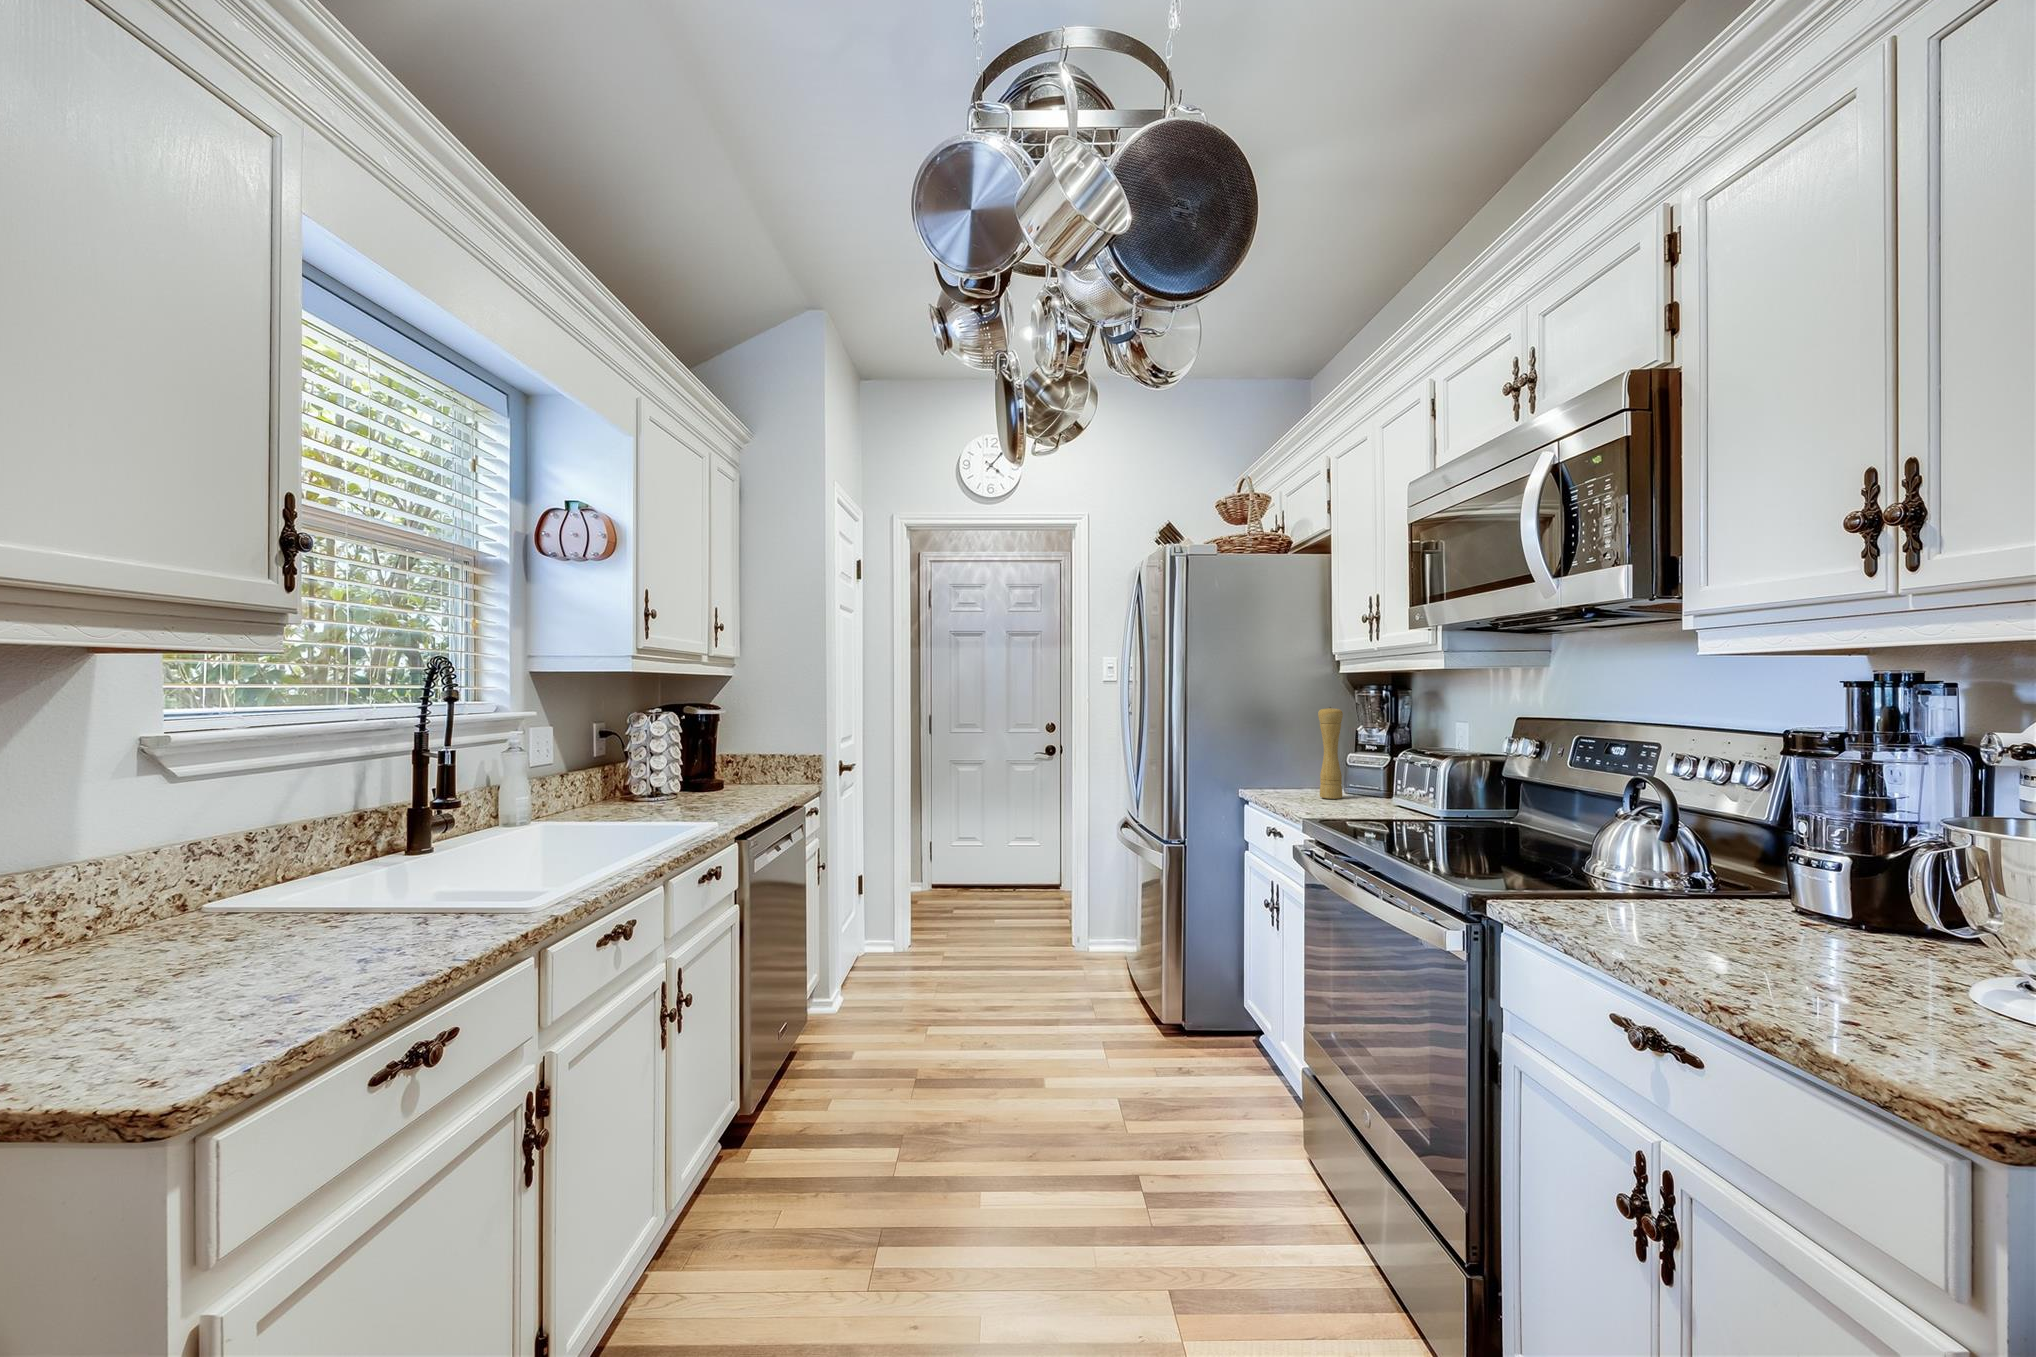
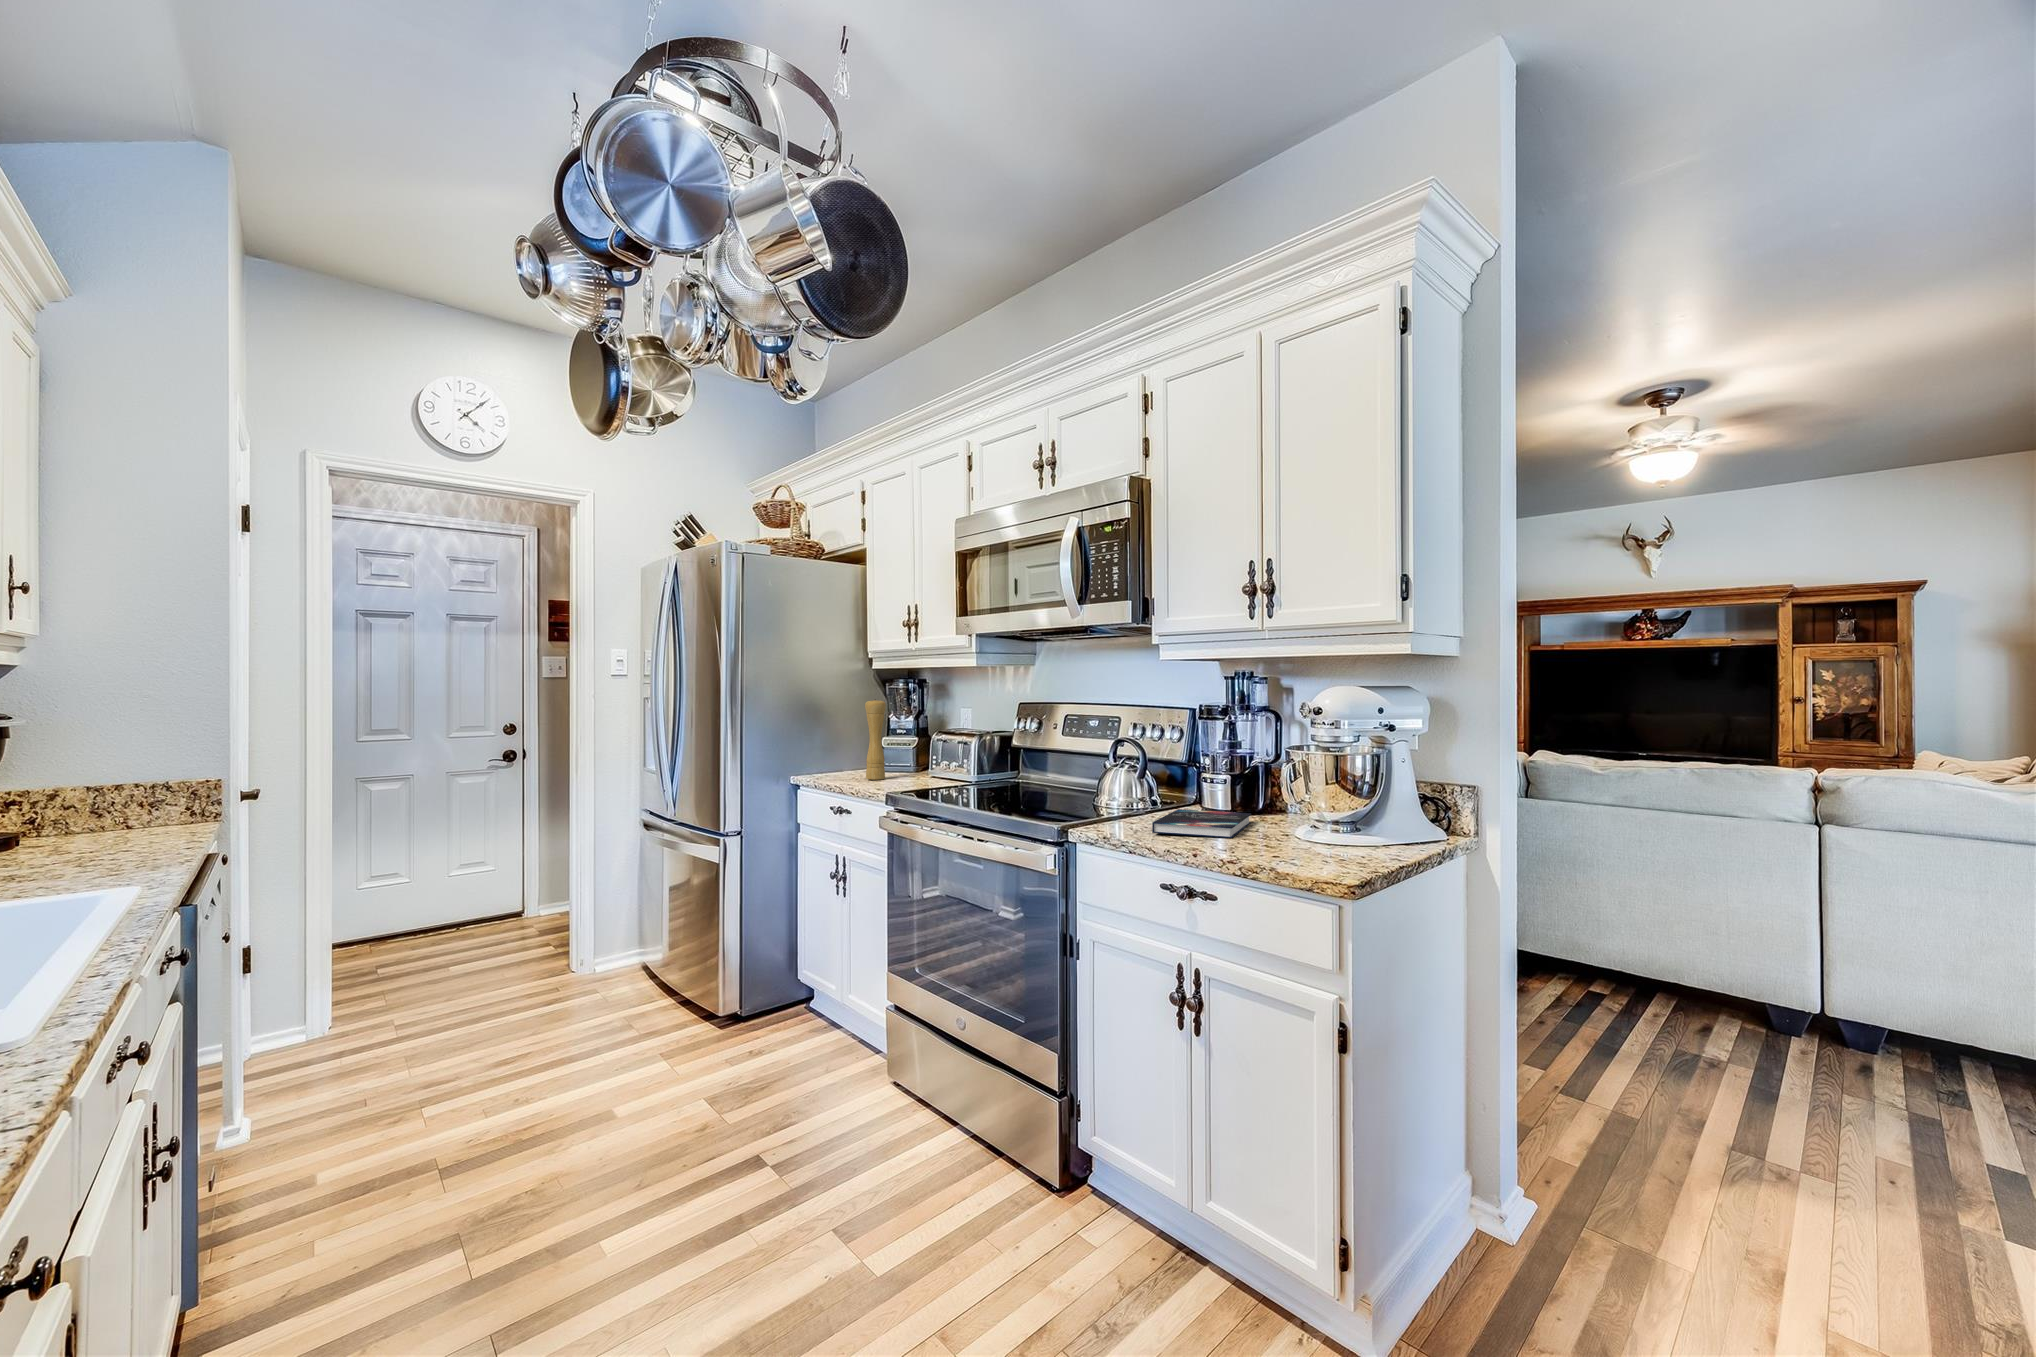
hardback book: none [1644,904,1895,987] -> present [1152,809,1251,838]

